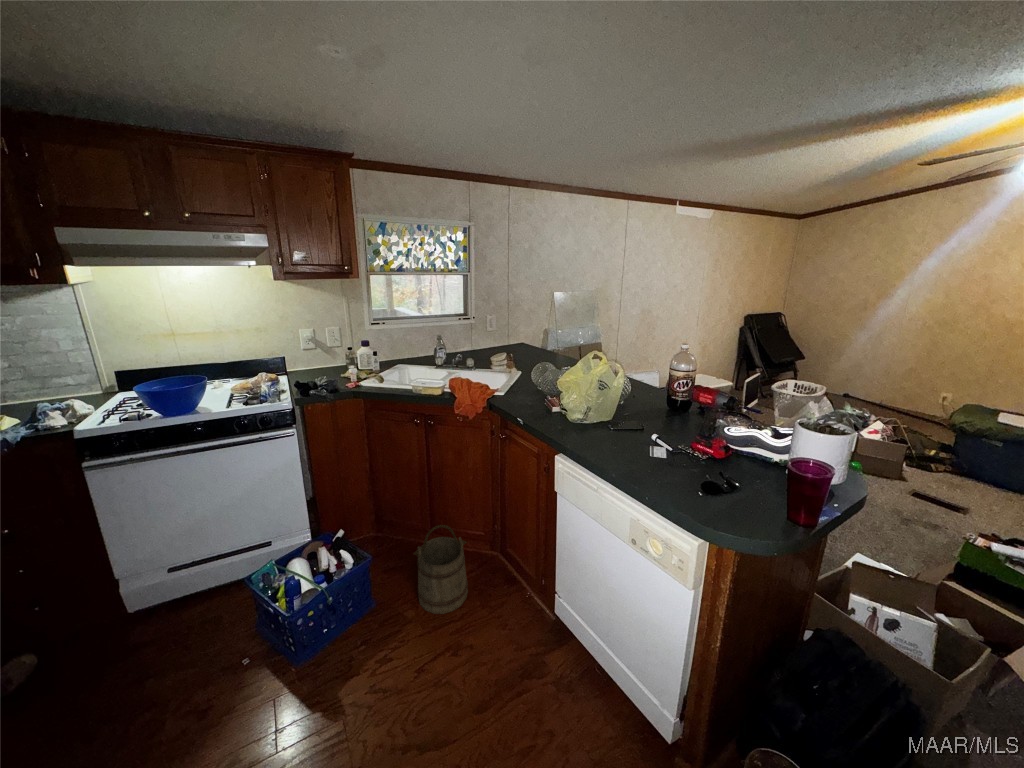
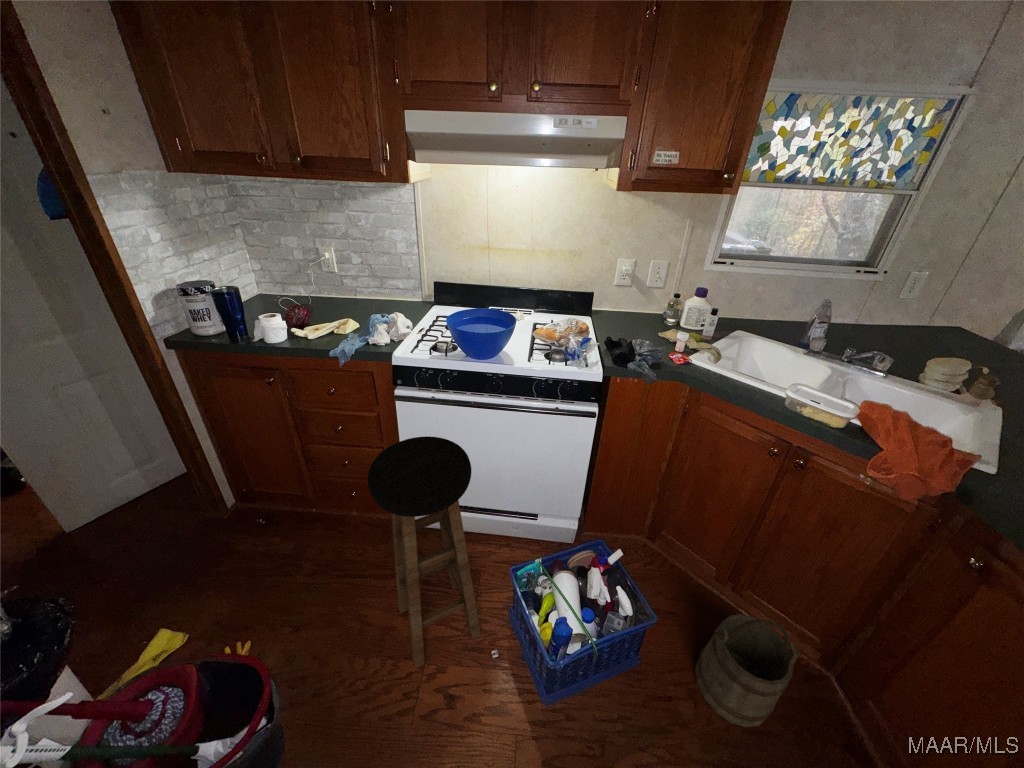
bar stool: none [53,480,226,725] -> present [368,437,481,668]

